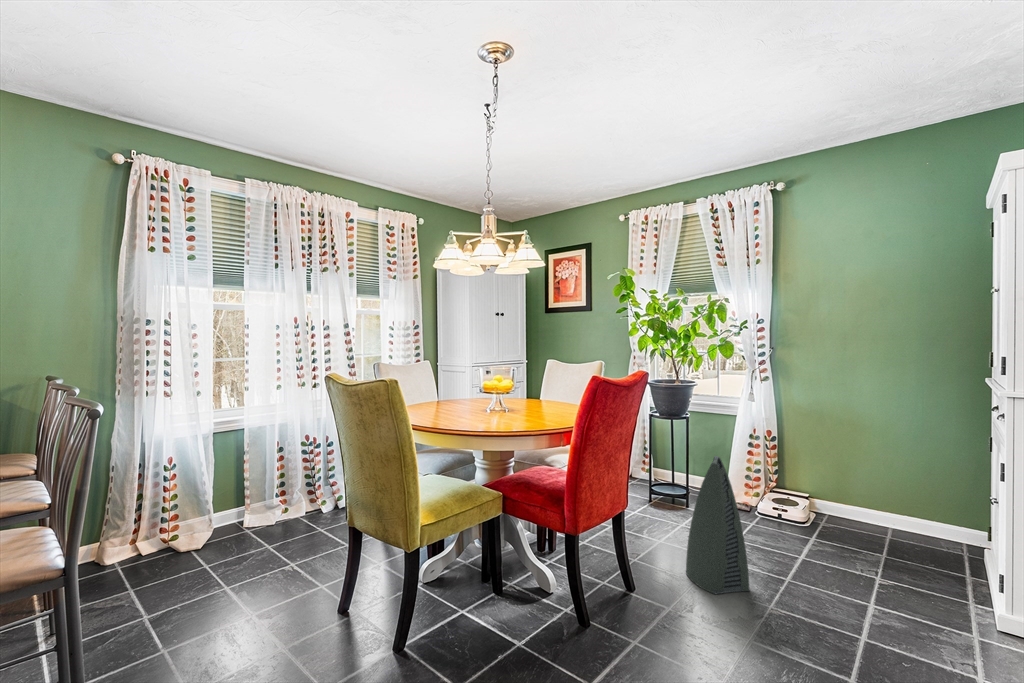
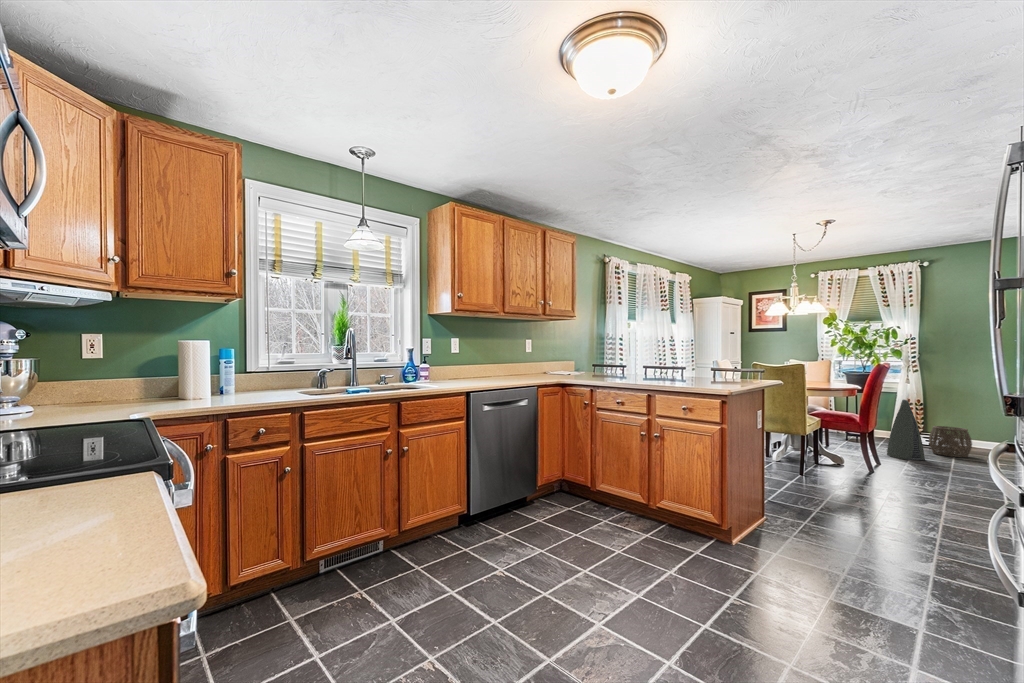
woven basket: none [772,491,845,562] -> present [929,426,972,457]

